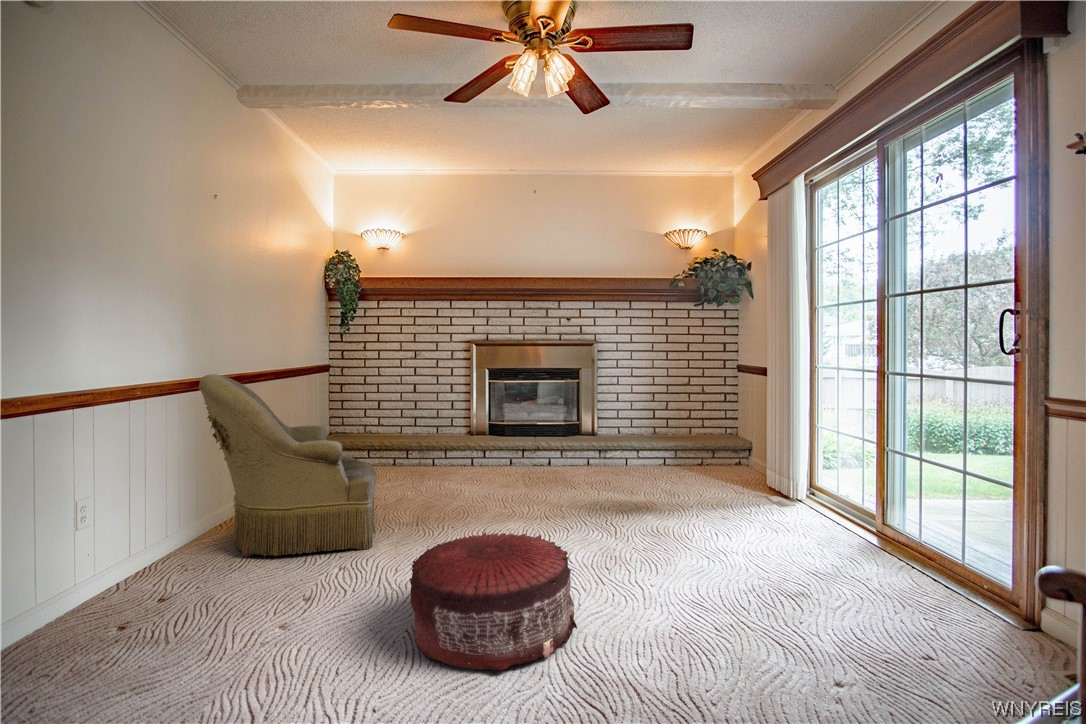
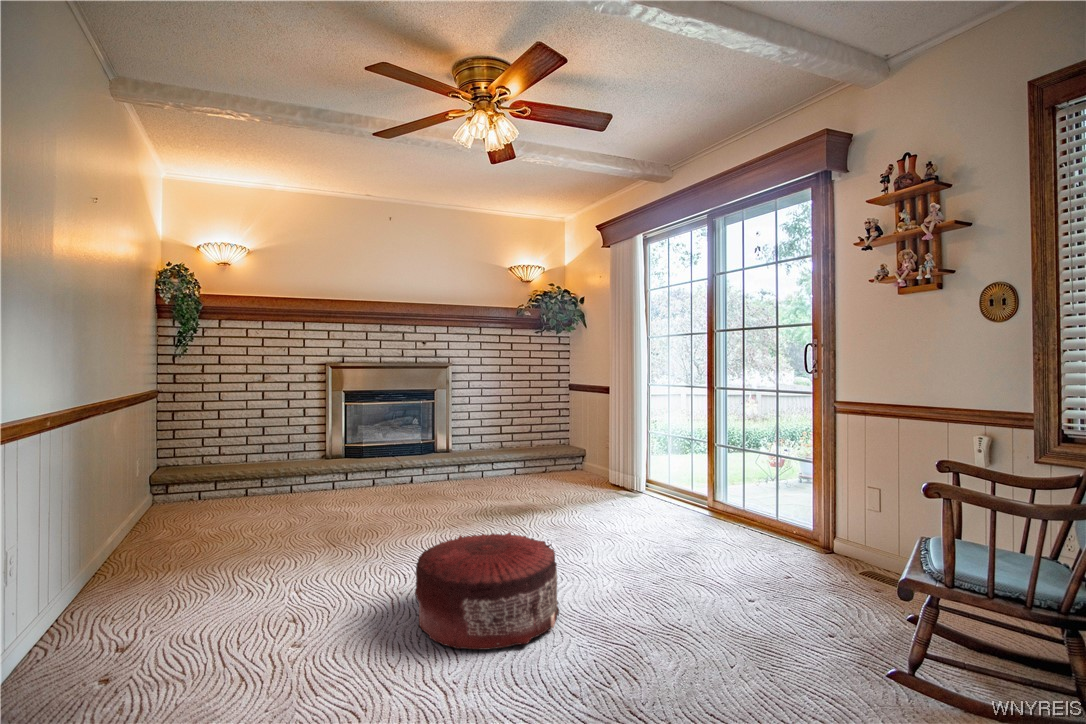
armchair: present [199,374,377,557] -> none [91,399,302,601]

